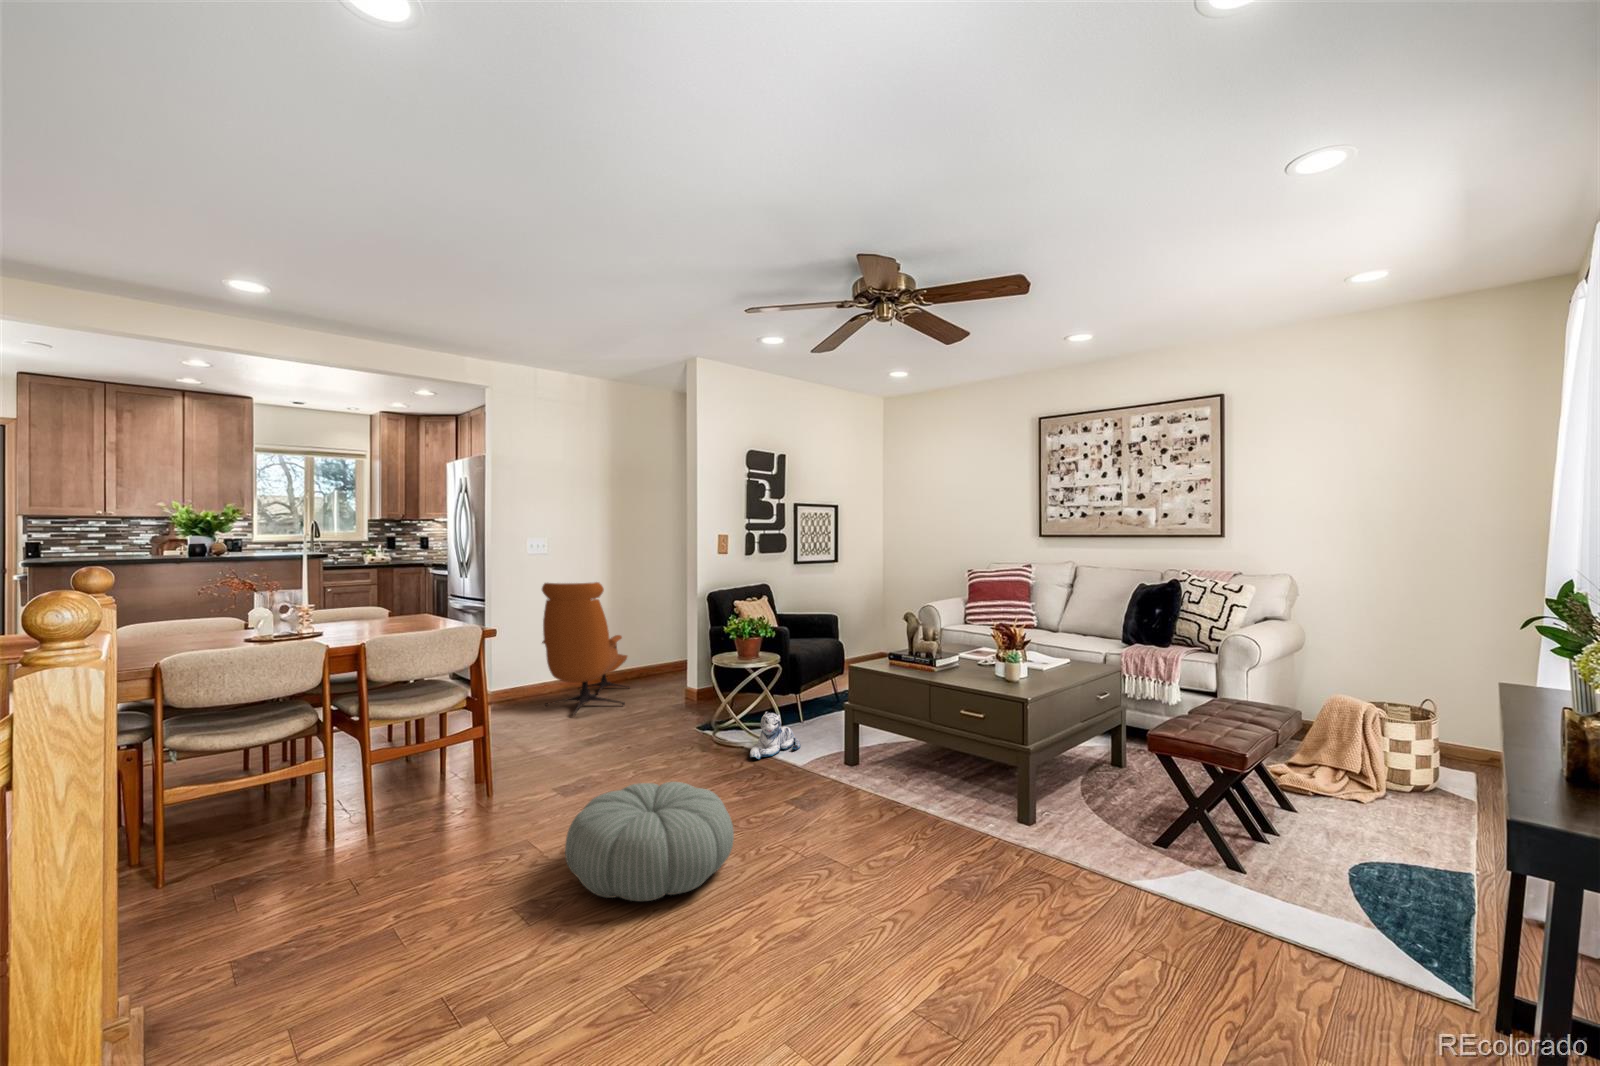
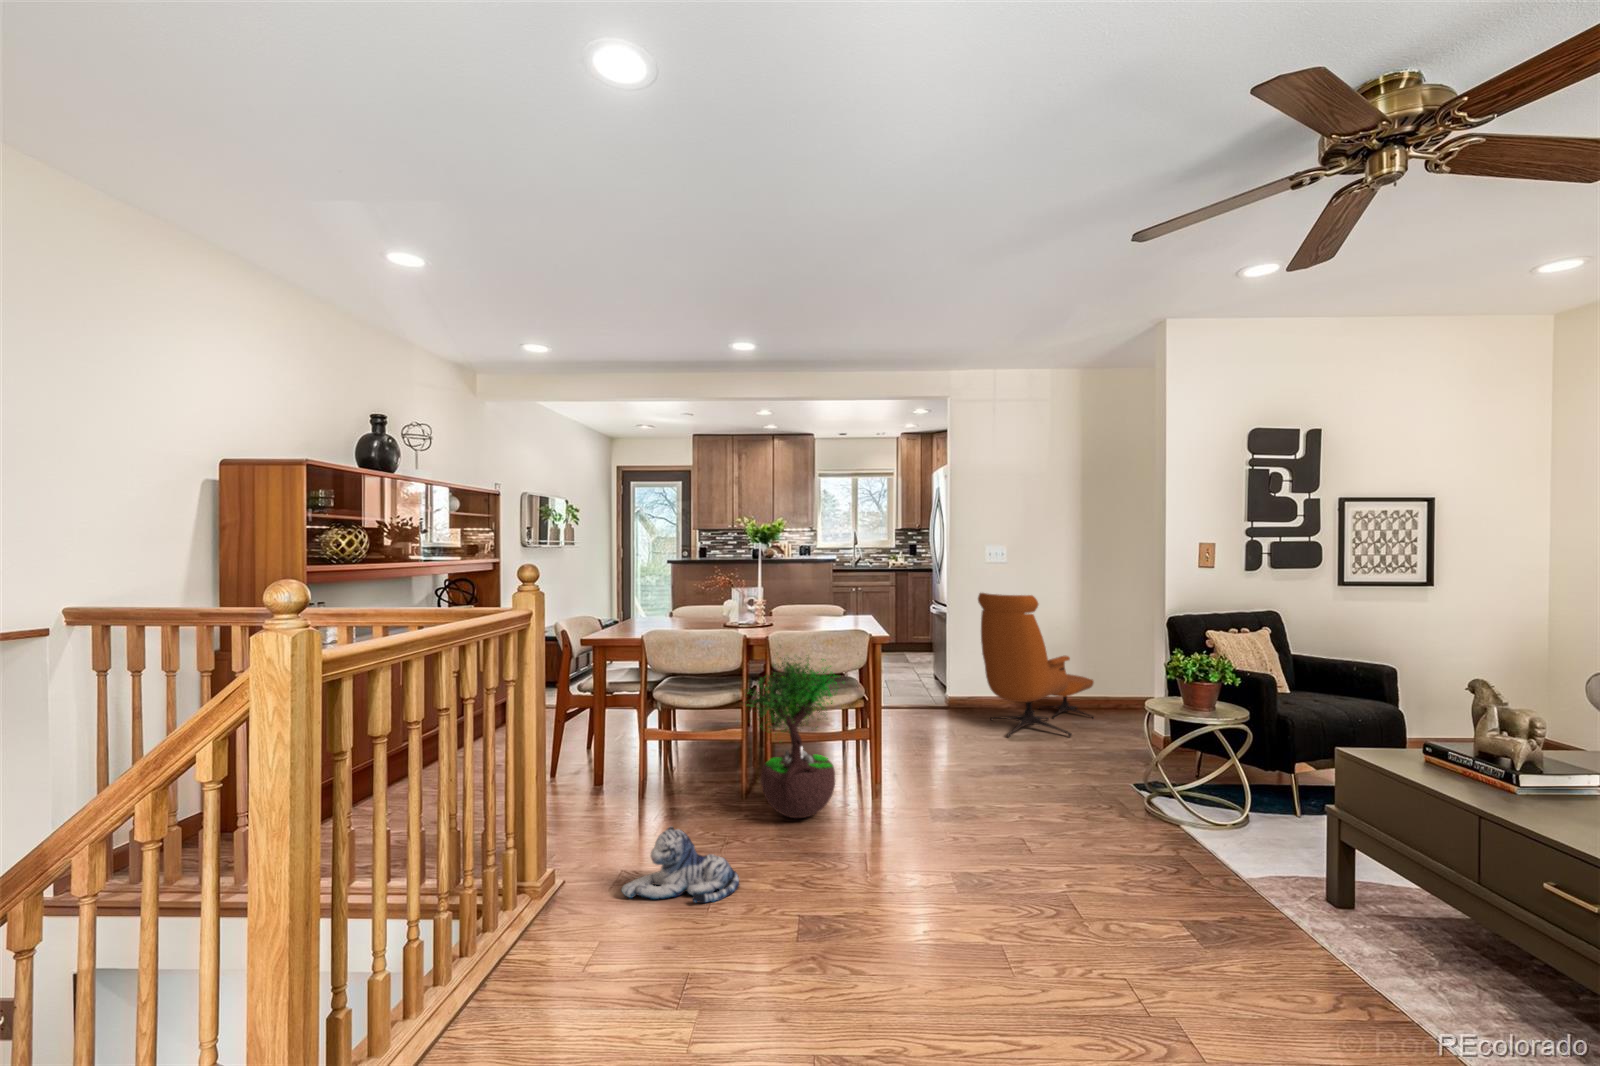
potted tree: none [357,647,485,838] -> present [742,657,838,818]
plush toy: present [750,712,800,759] -> present [622,826,739,903]
pouf: present [565,782,734,901] -> none [850,830,1044,983]

